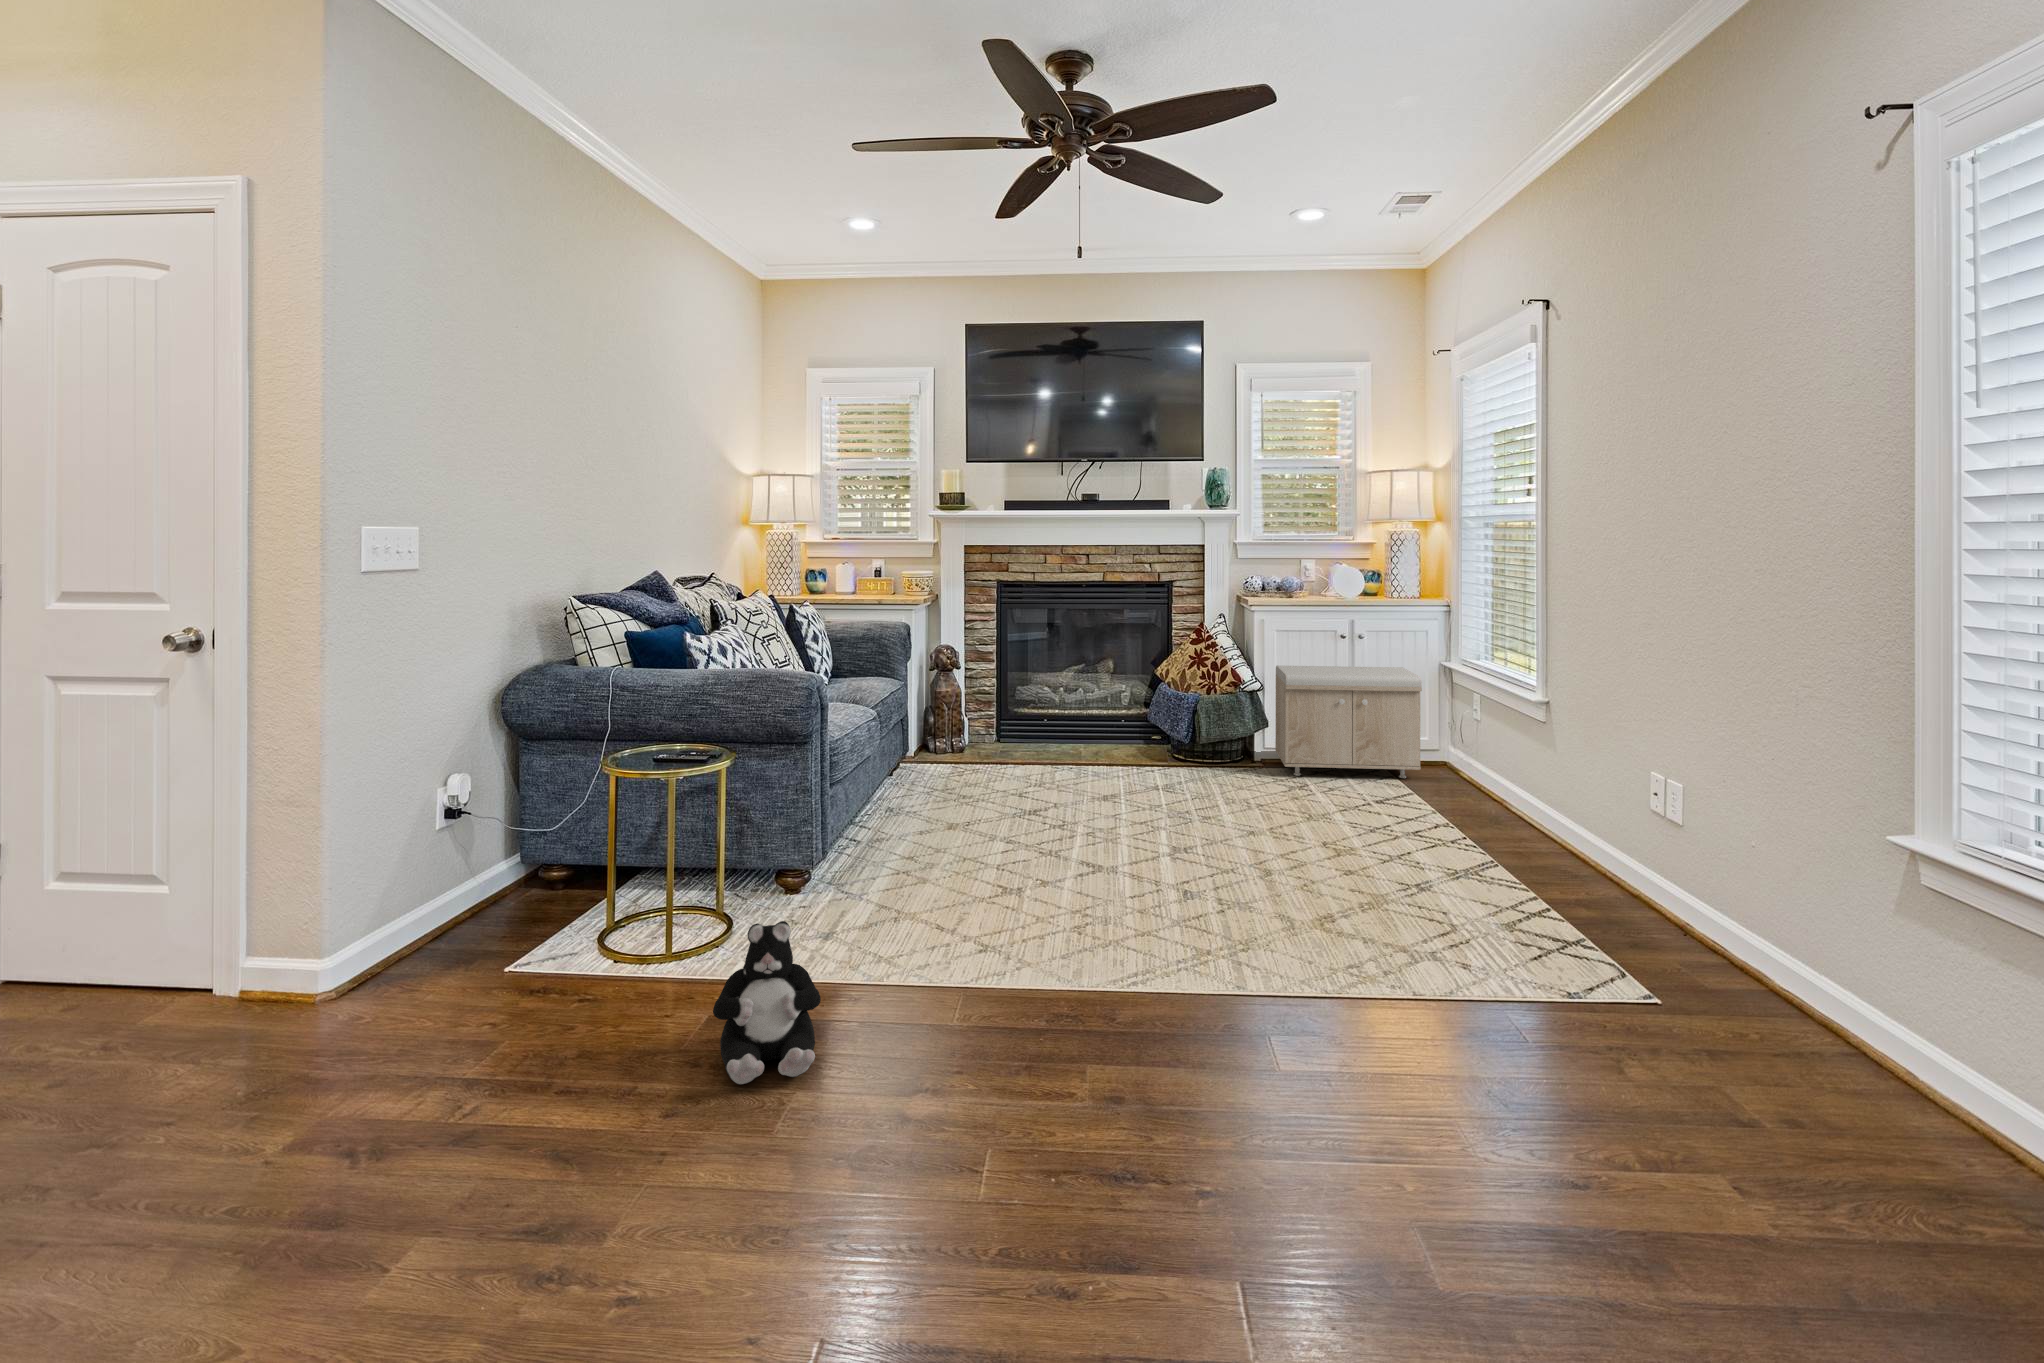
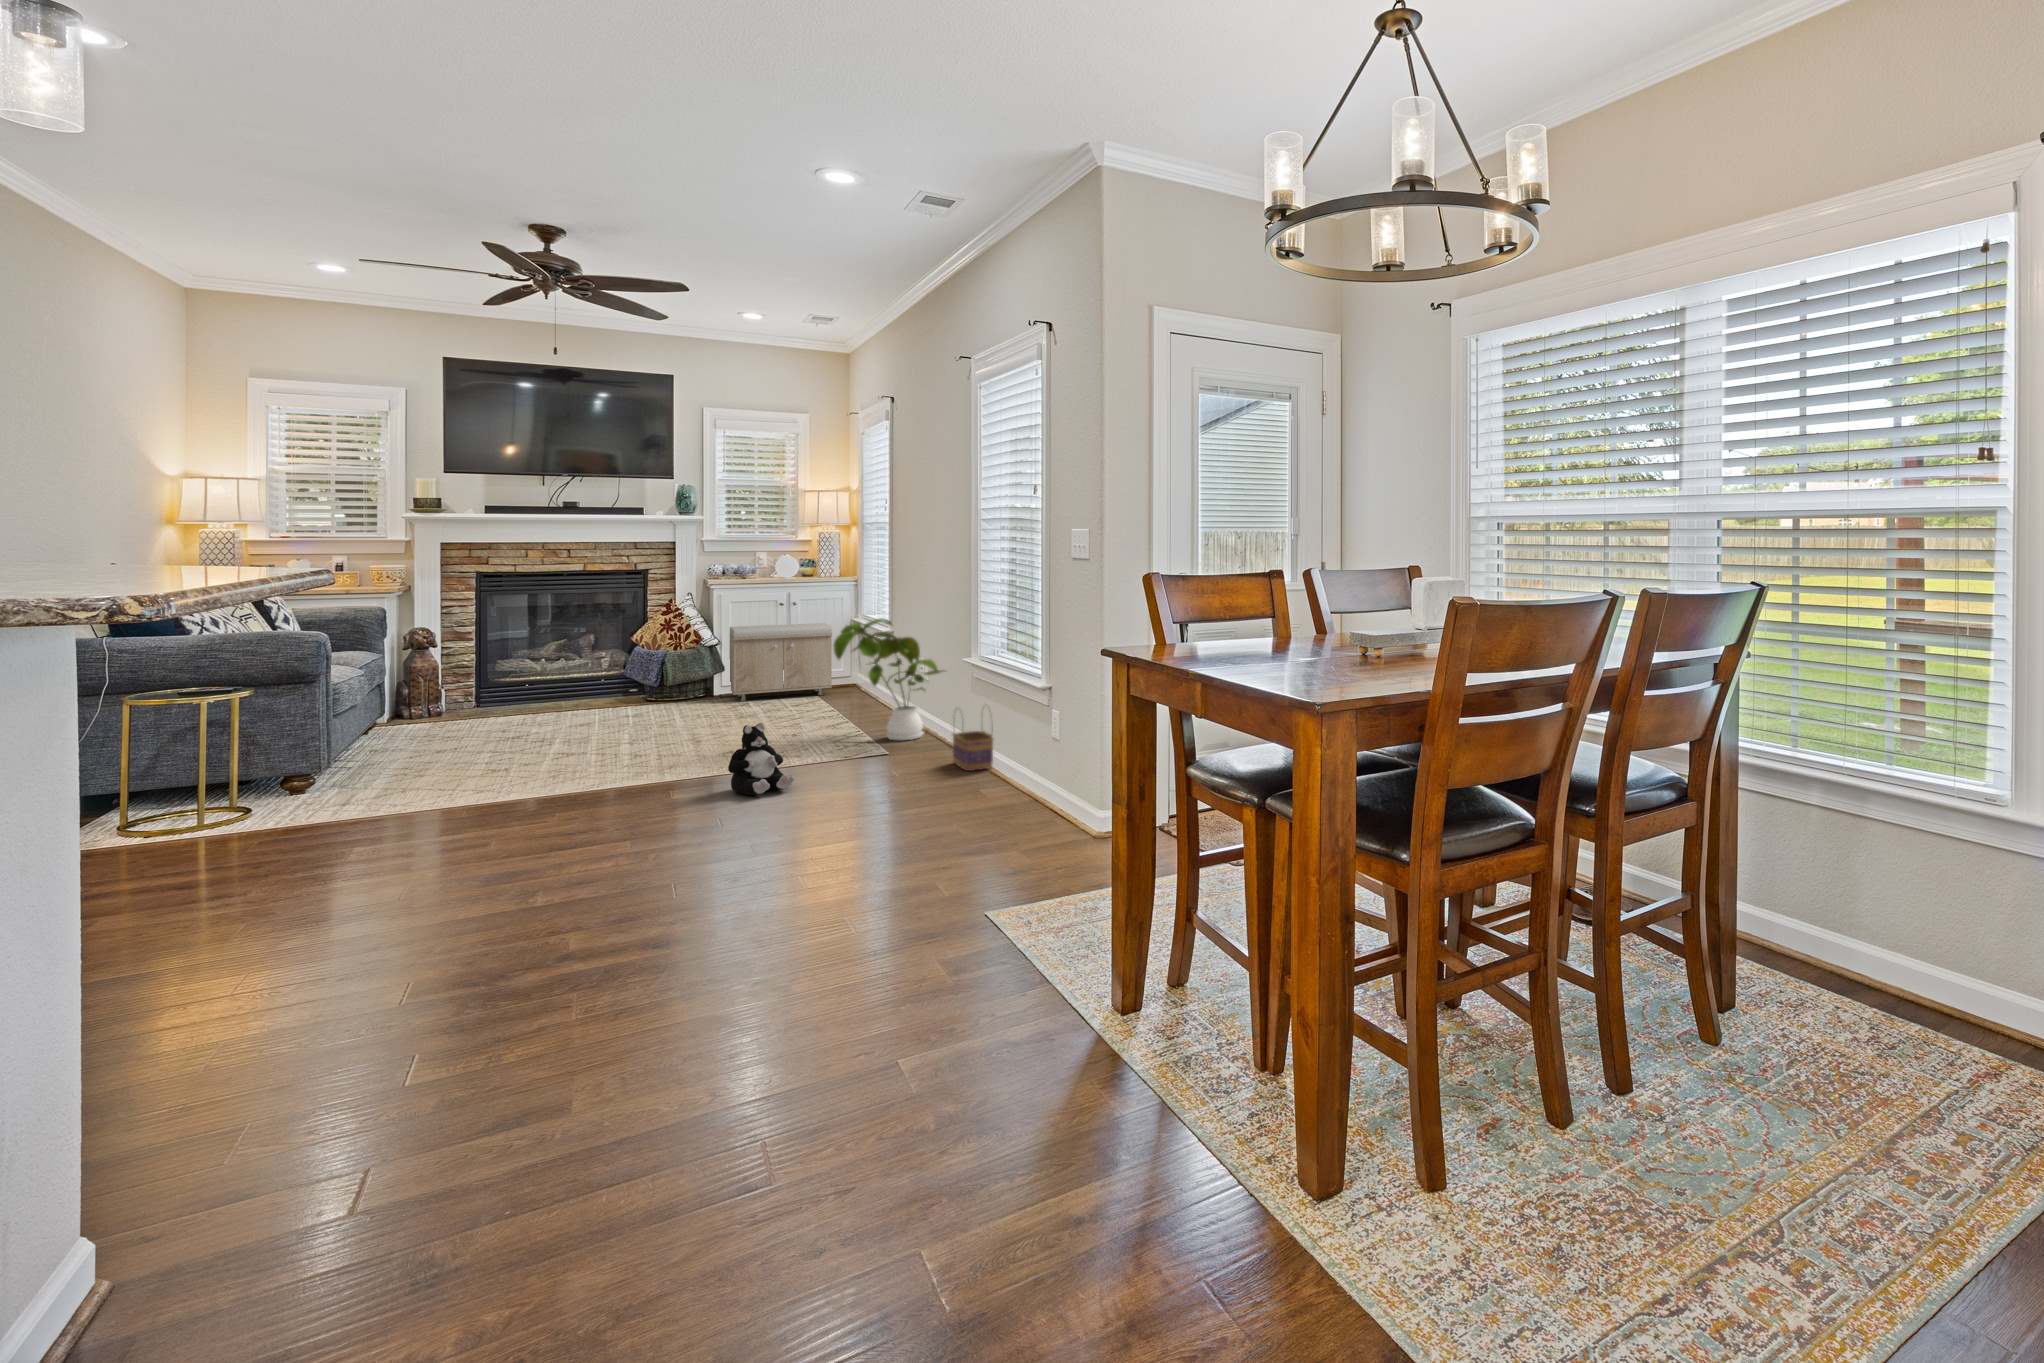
house plant: none [1501,708,1742,955] -> present [834,618,942,741]
plush toy: present [713,921,821,1084] -> present [728,723,794,795]
basket: none [1838,977,2001,1165] -> present [953,708,993,771]

